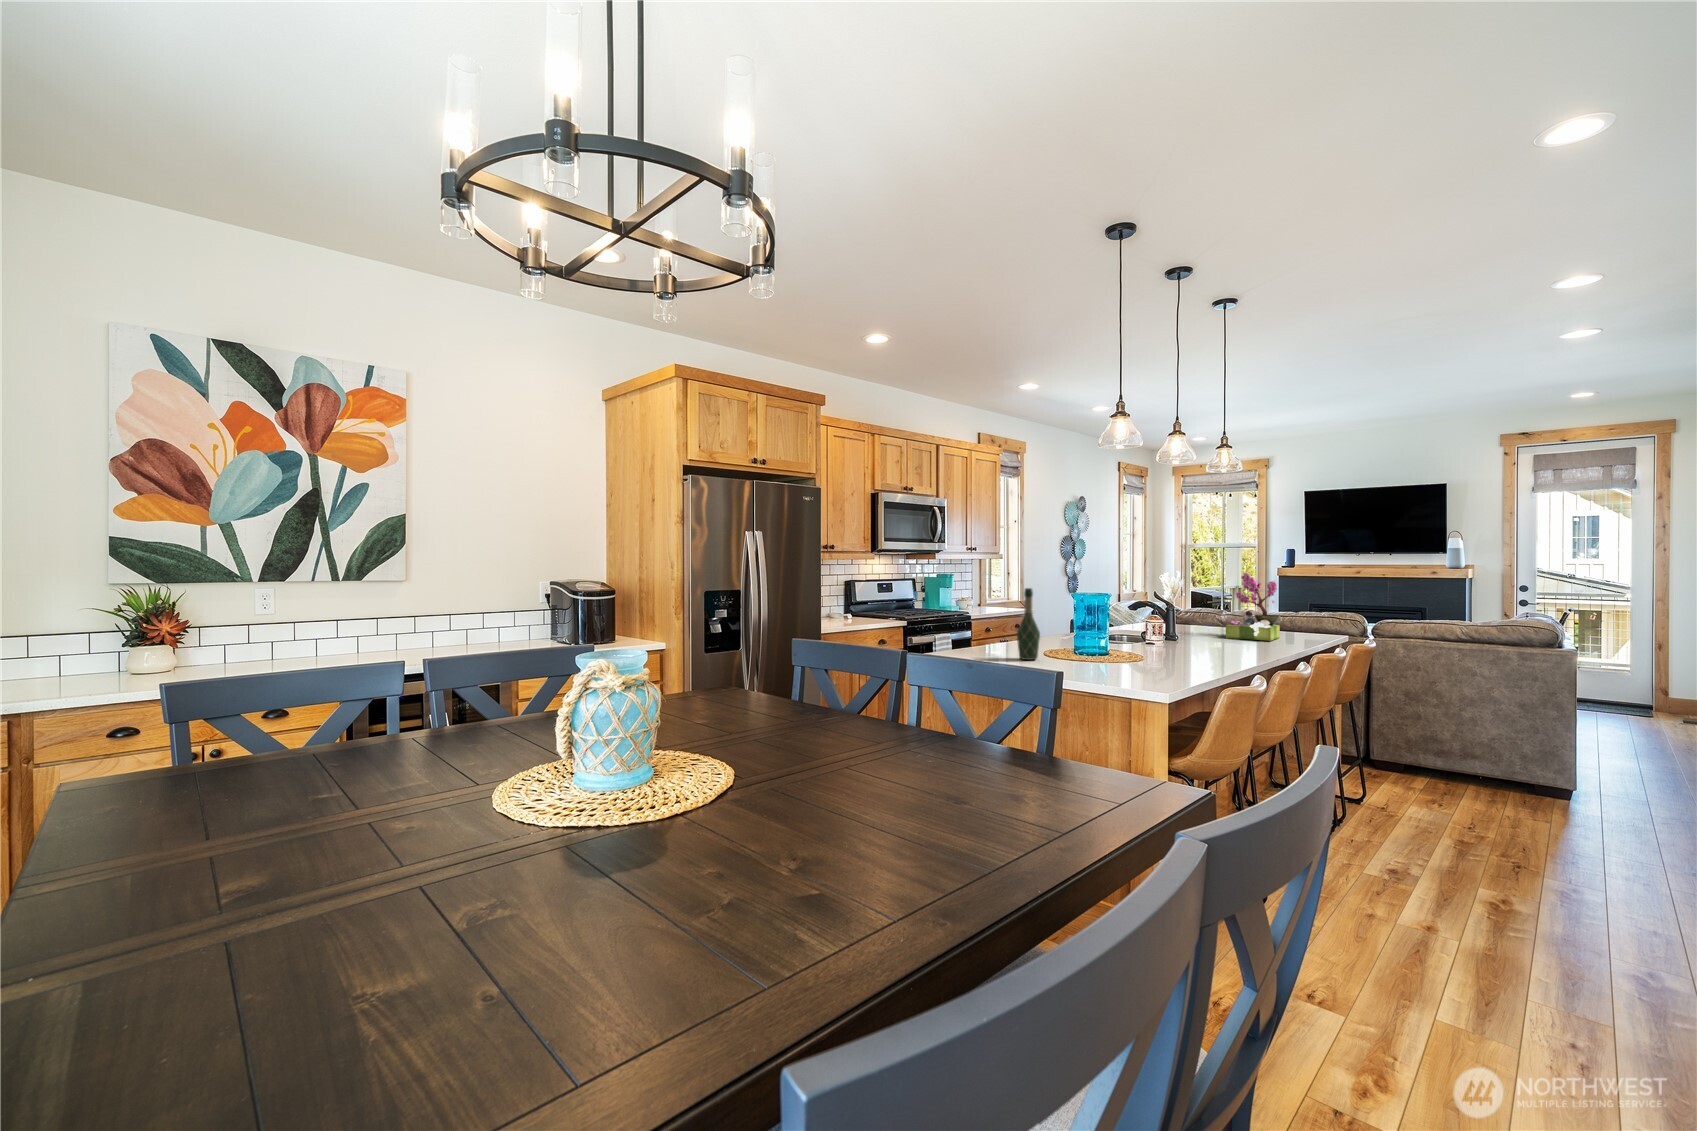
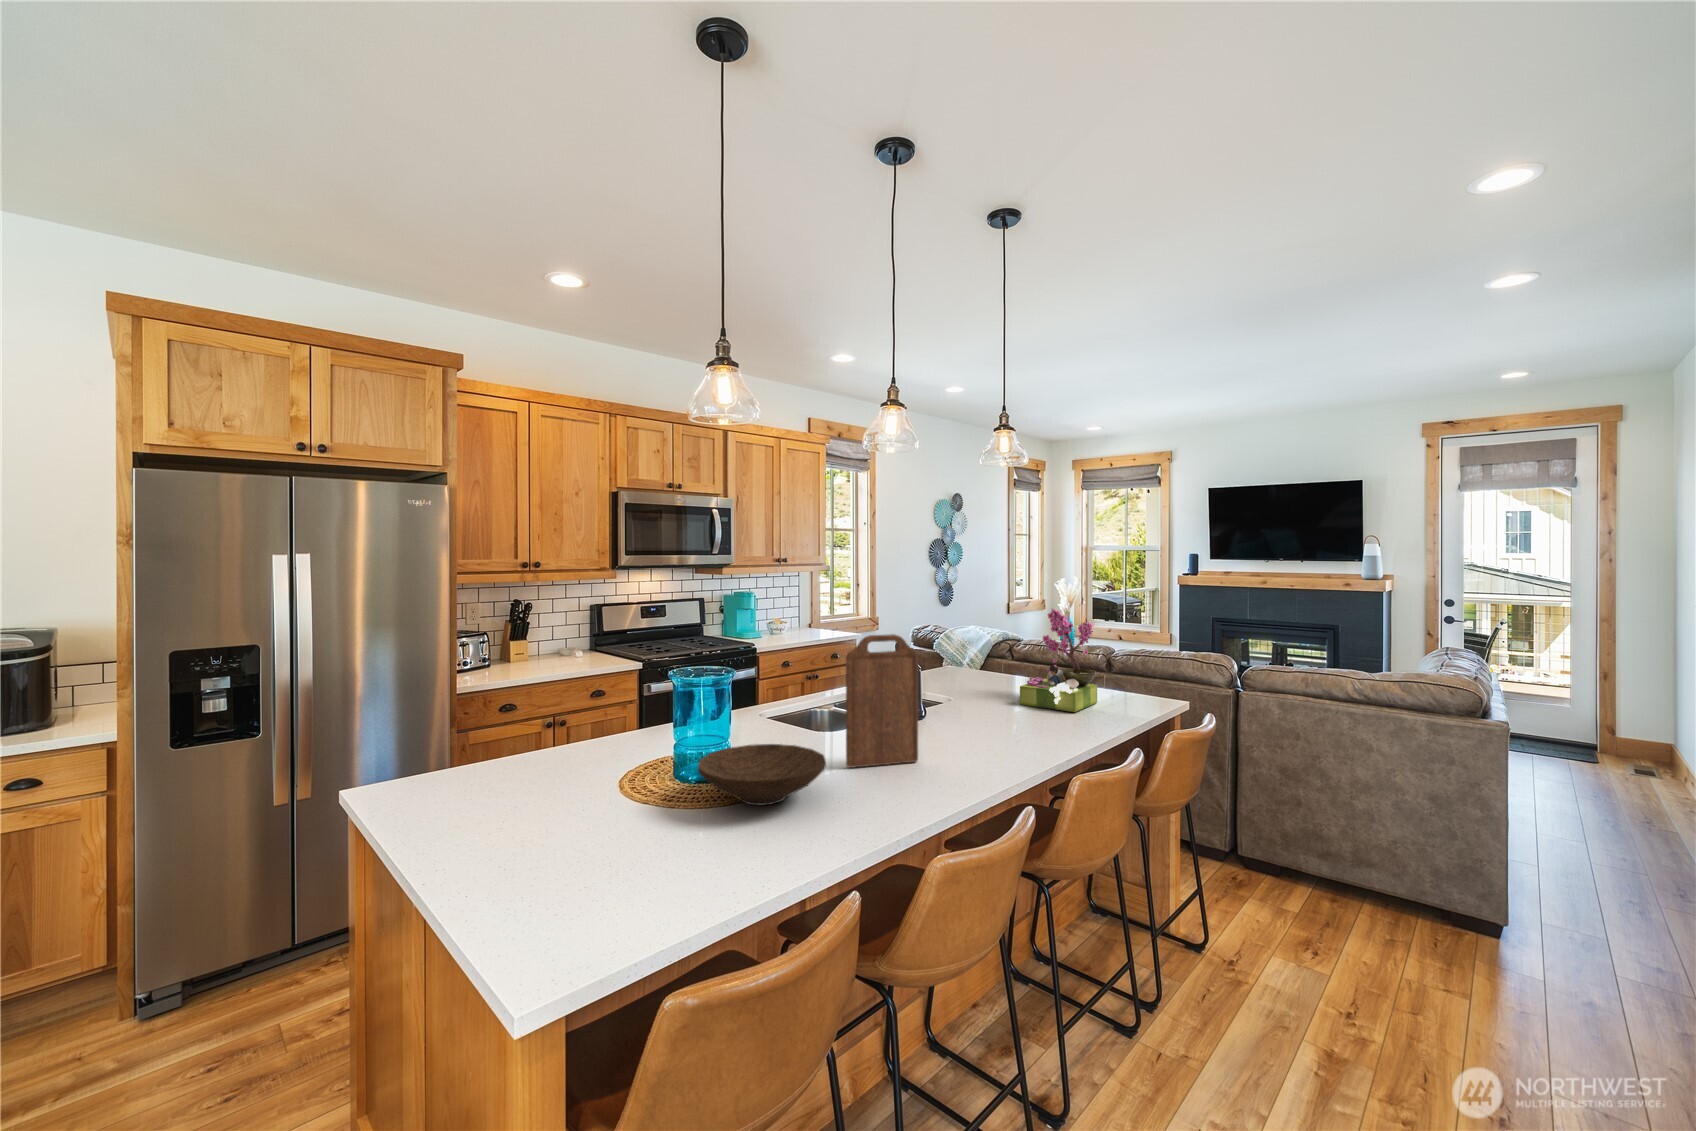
cutting board: none [1156,577,1198,658] -> present [846,634,918,768]
wine bottle: present [1017,588,1040,660] -> none [599,659,639,782]
wooden bowl: none [1091,640,1170,668] -> present [698,744,826,805]

